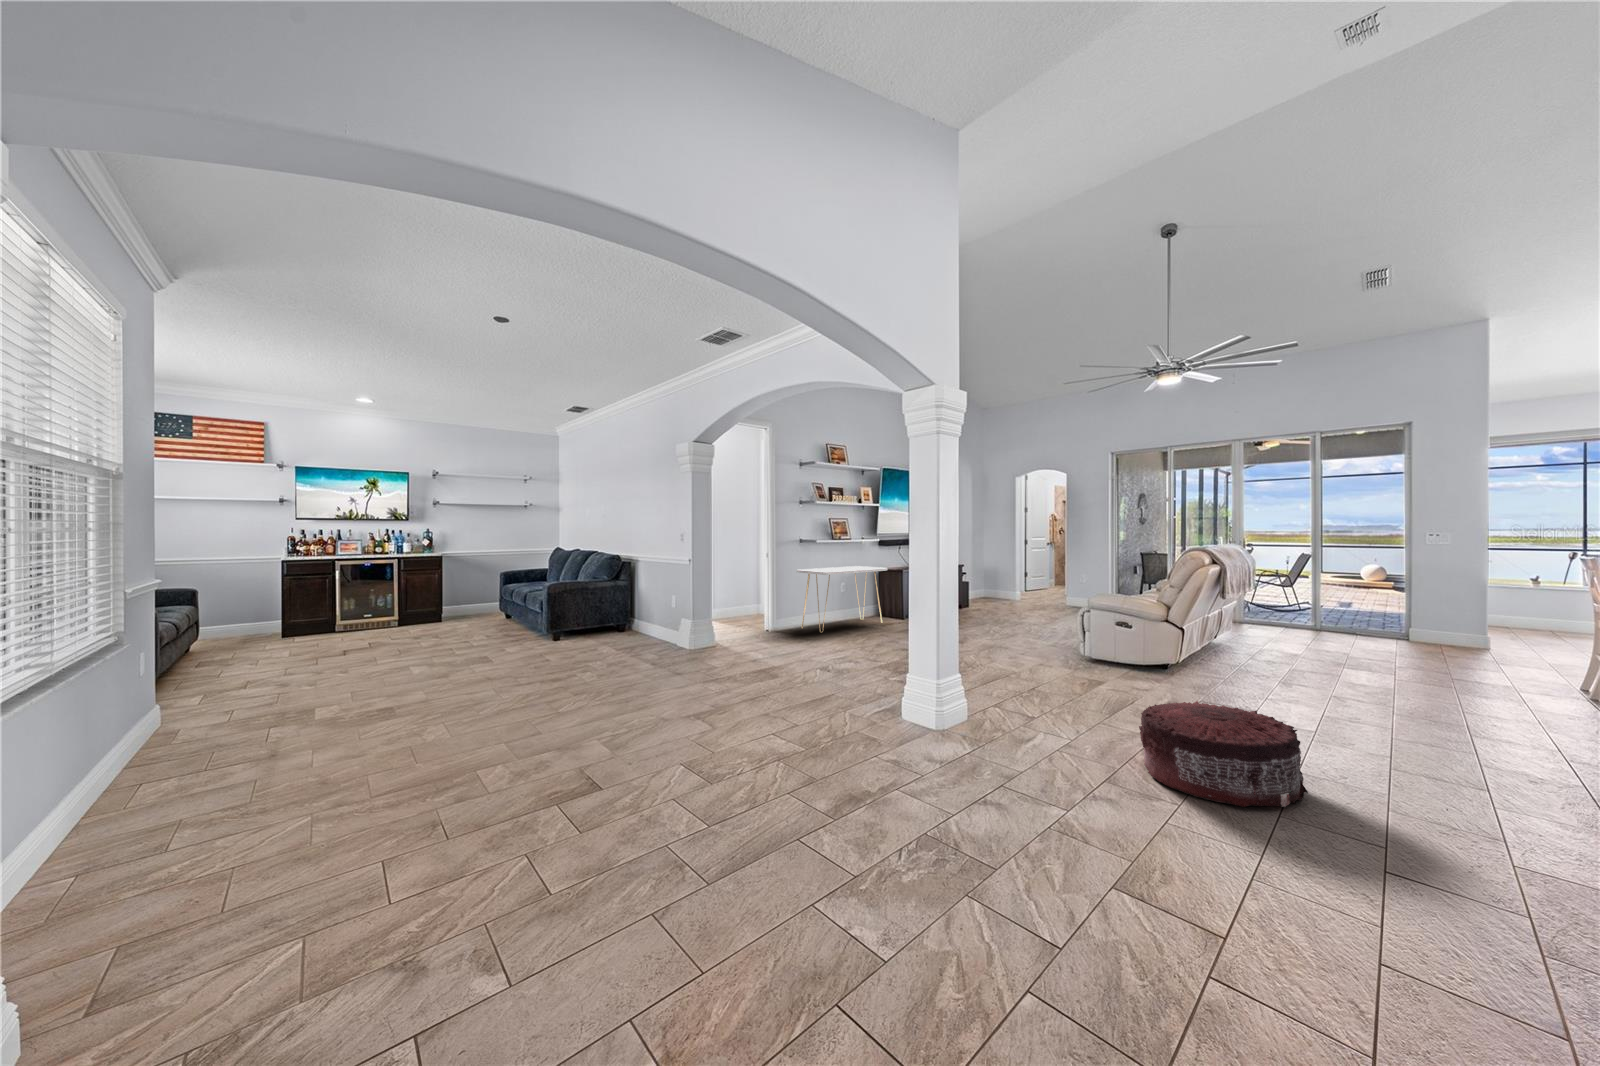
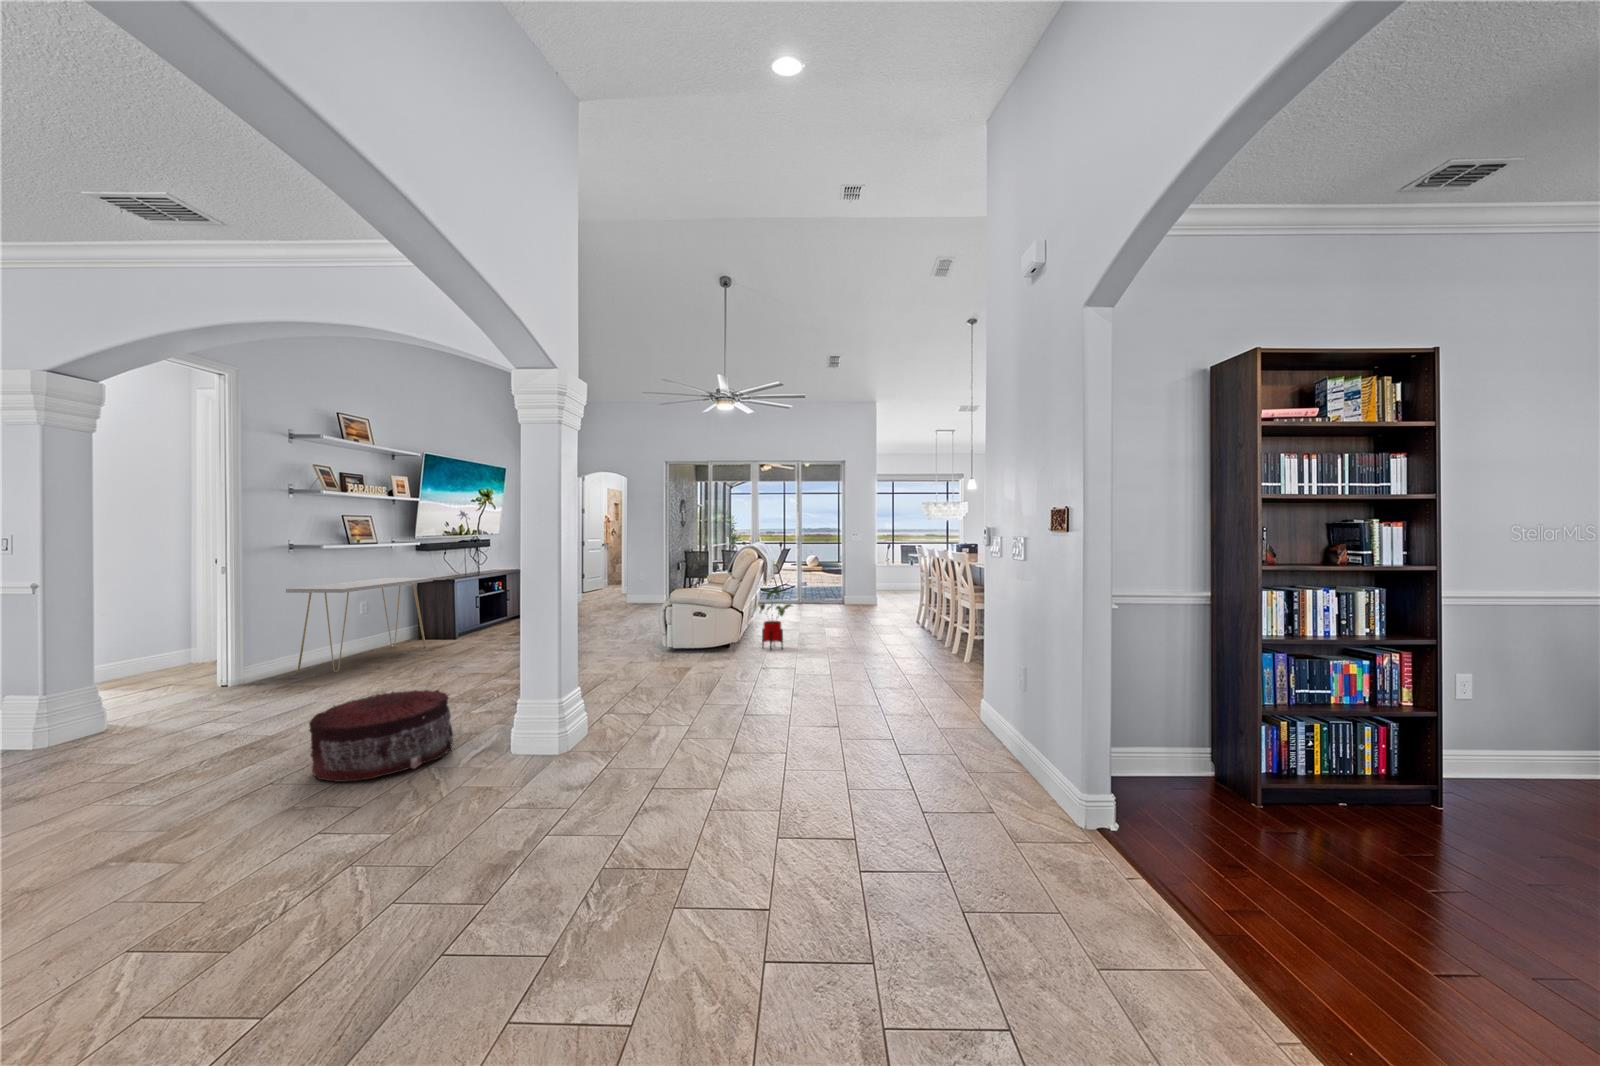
house plant: none [1193,602,1259,680] -> present [755,587,792,650]
pouf: present [1139,701,1308,807] -> present [309,690,453,782]

